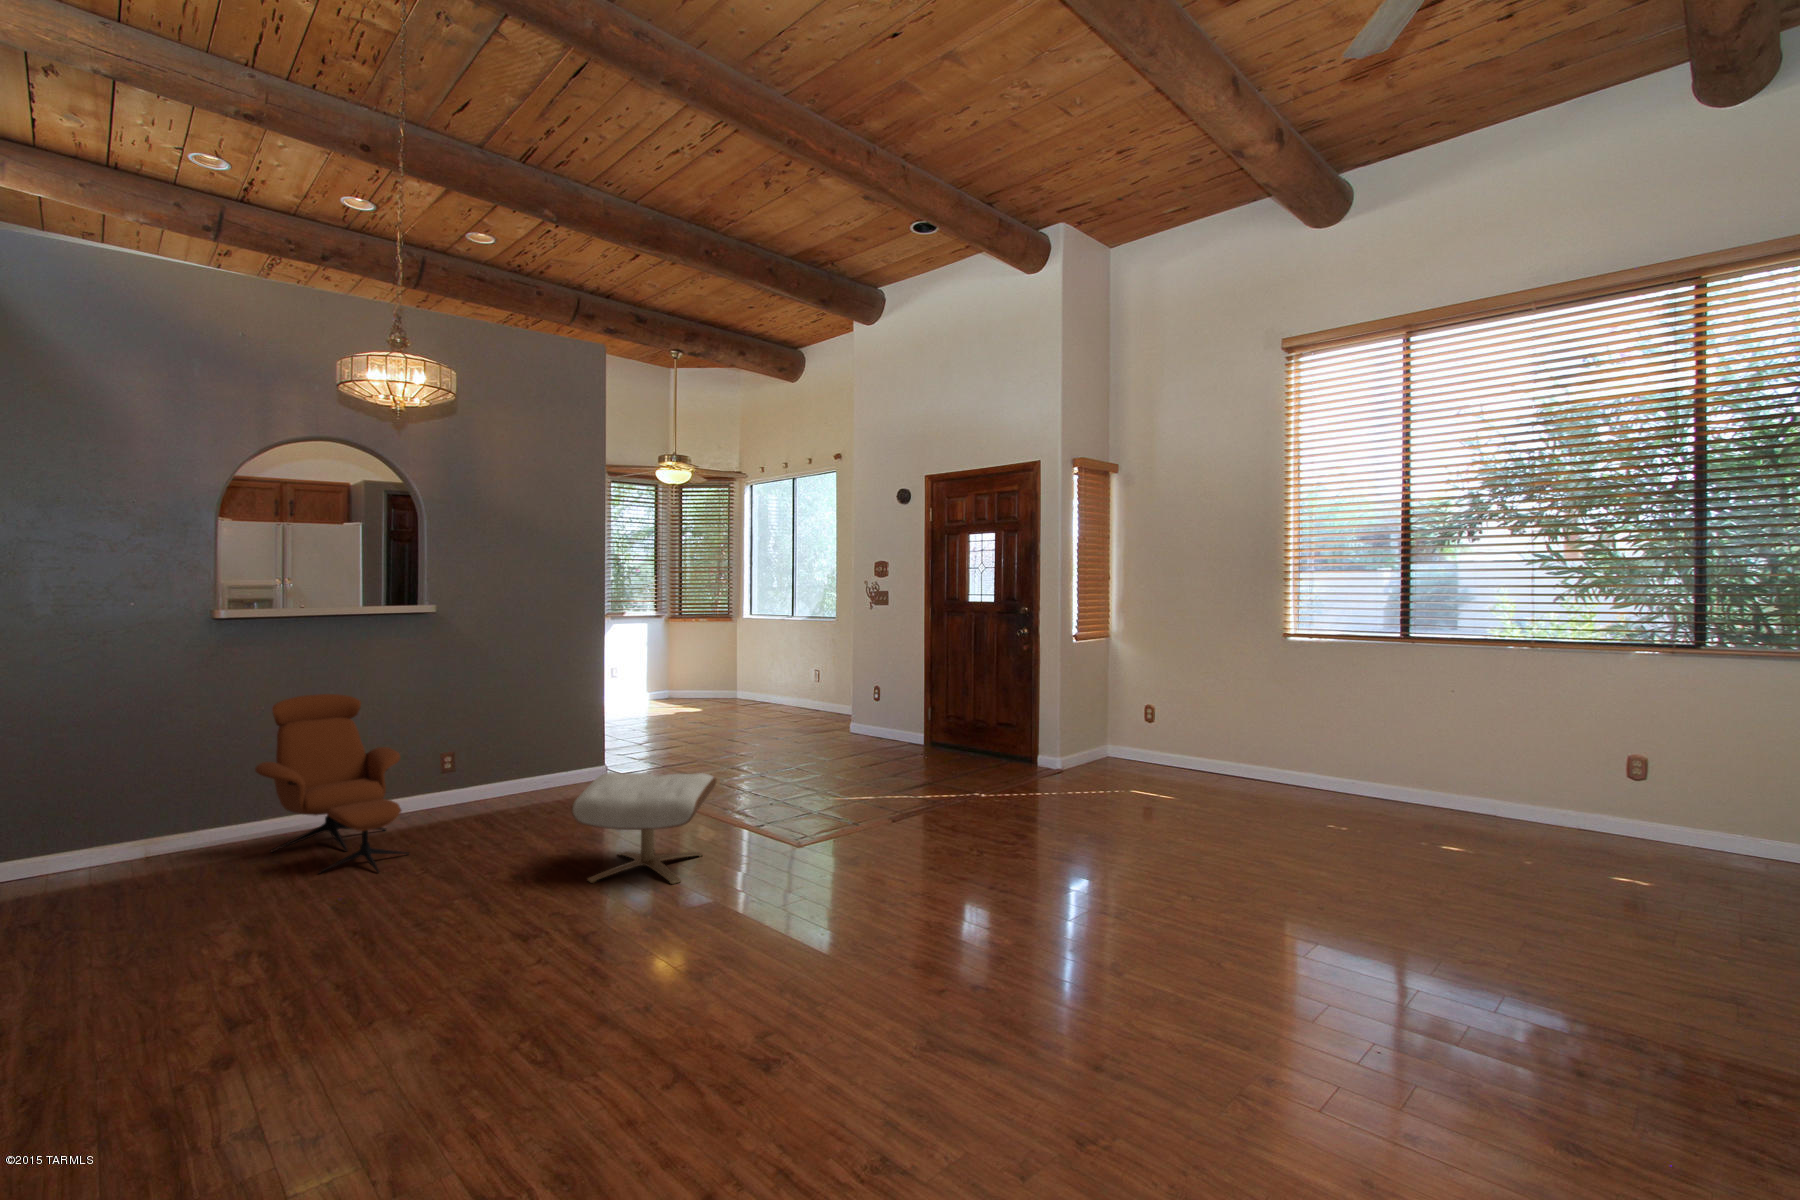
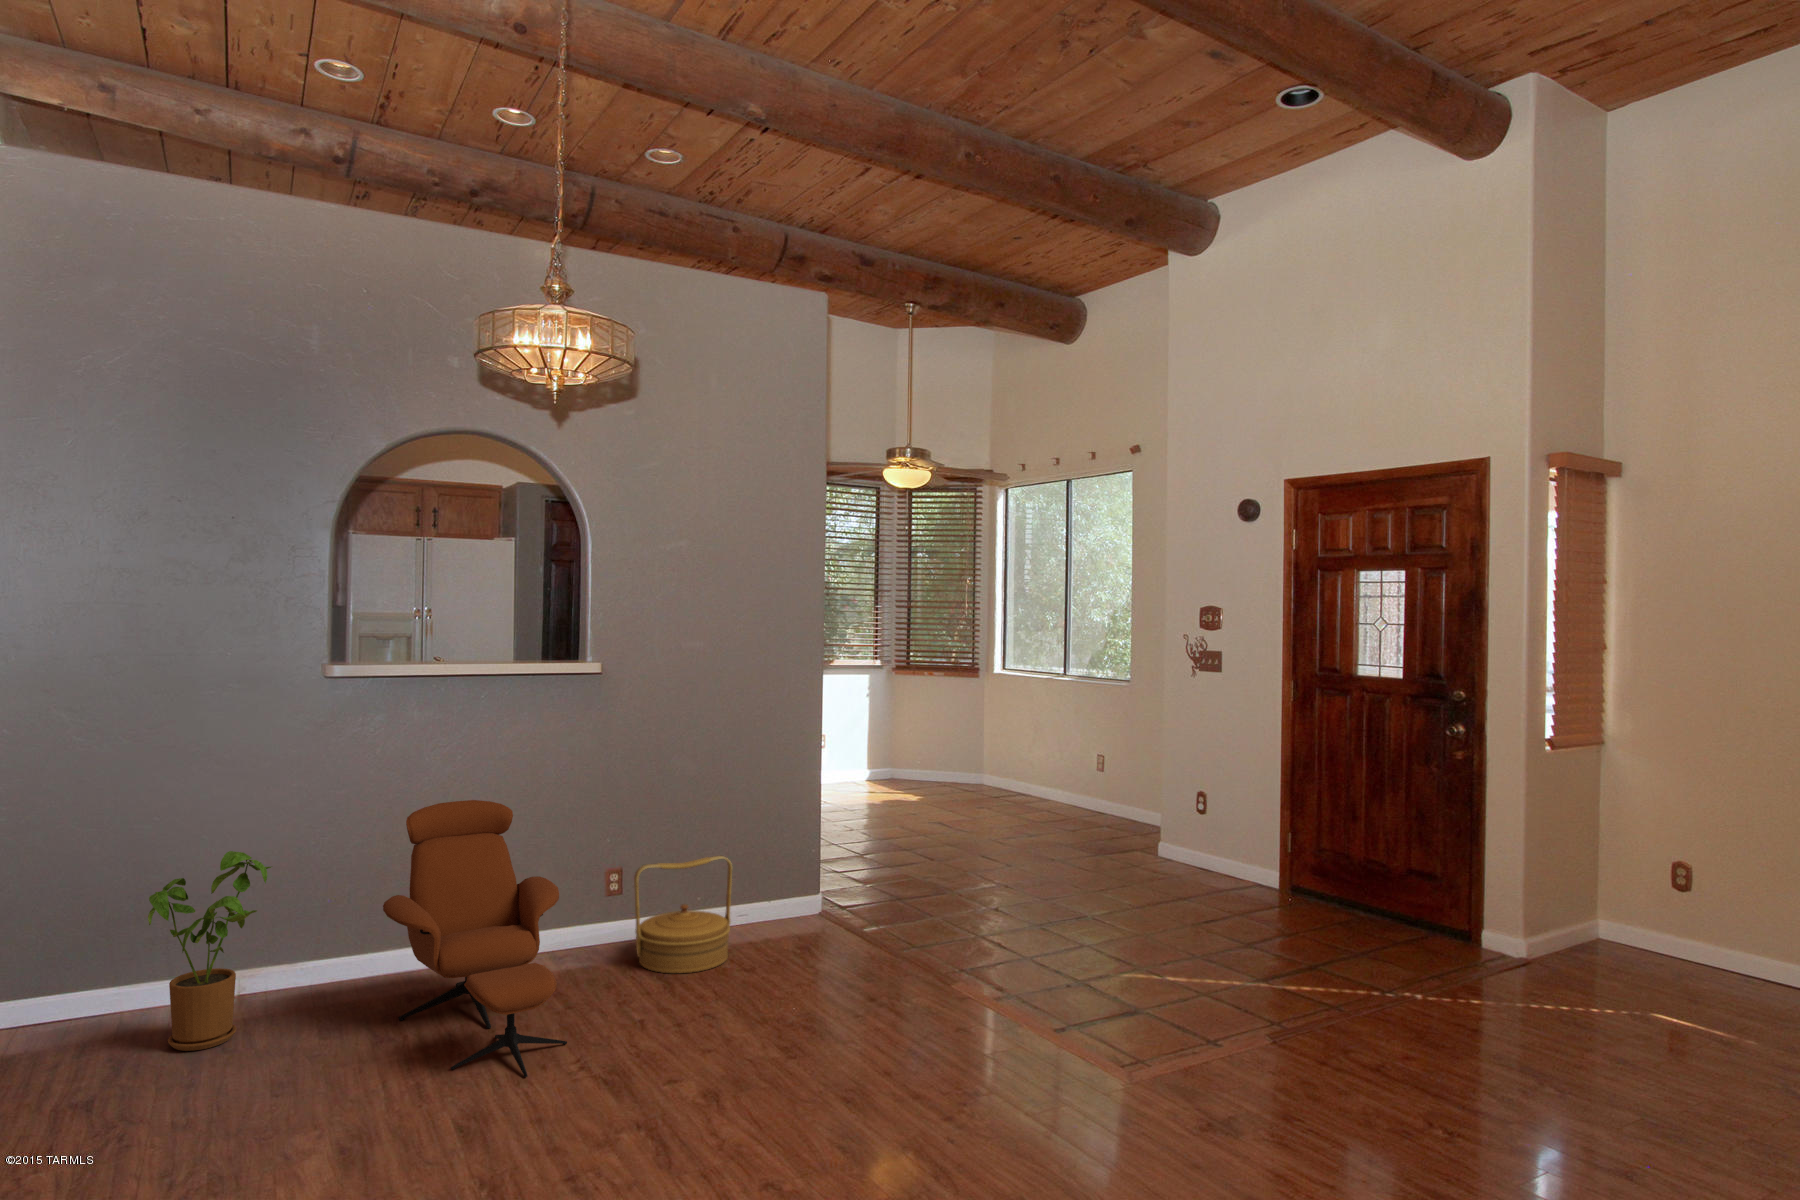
house plant: none [47,731,157,882] -> present [148,851,271,1051]
woven basket: none [460,731,537,813] -> present [634,856,732,974]
ottoman: present [571,773,716,884] -> none [786,955,997,1157]

